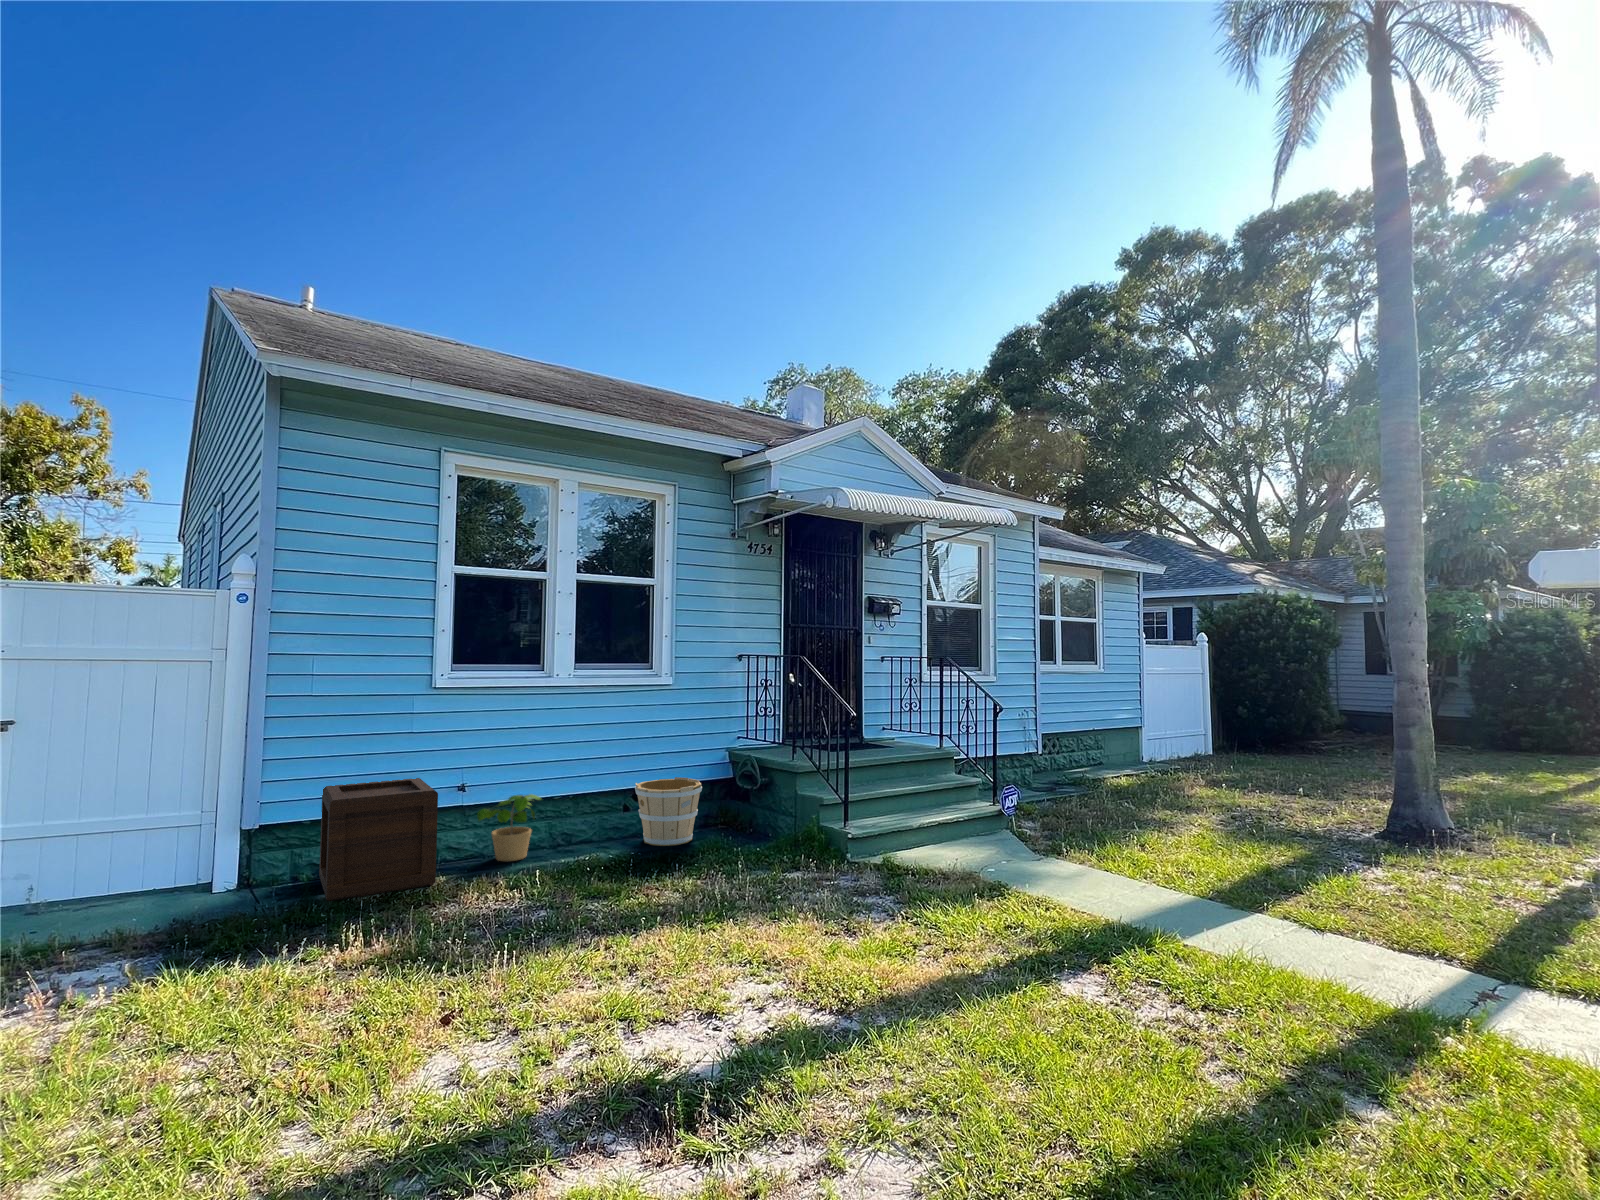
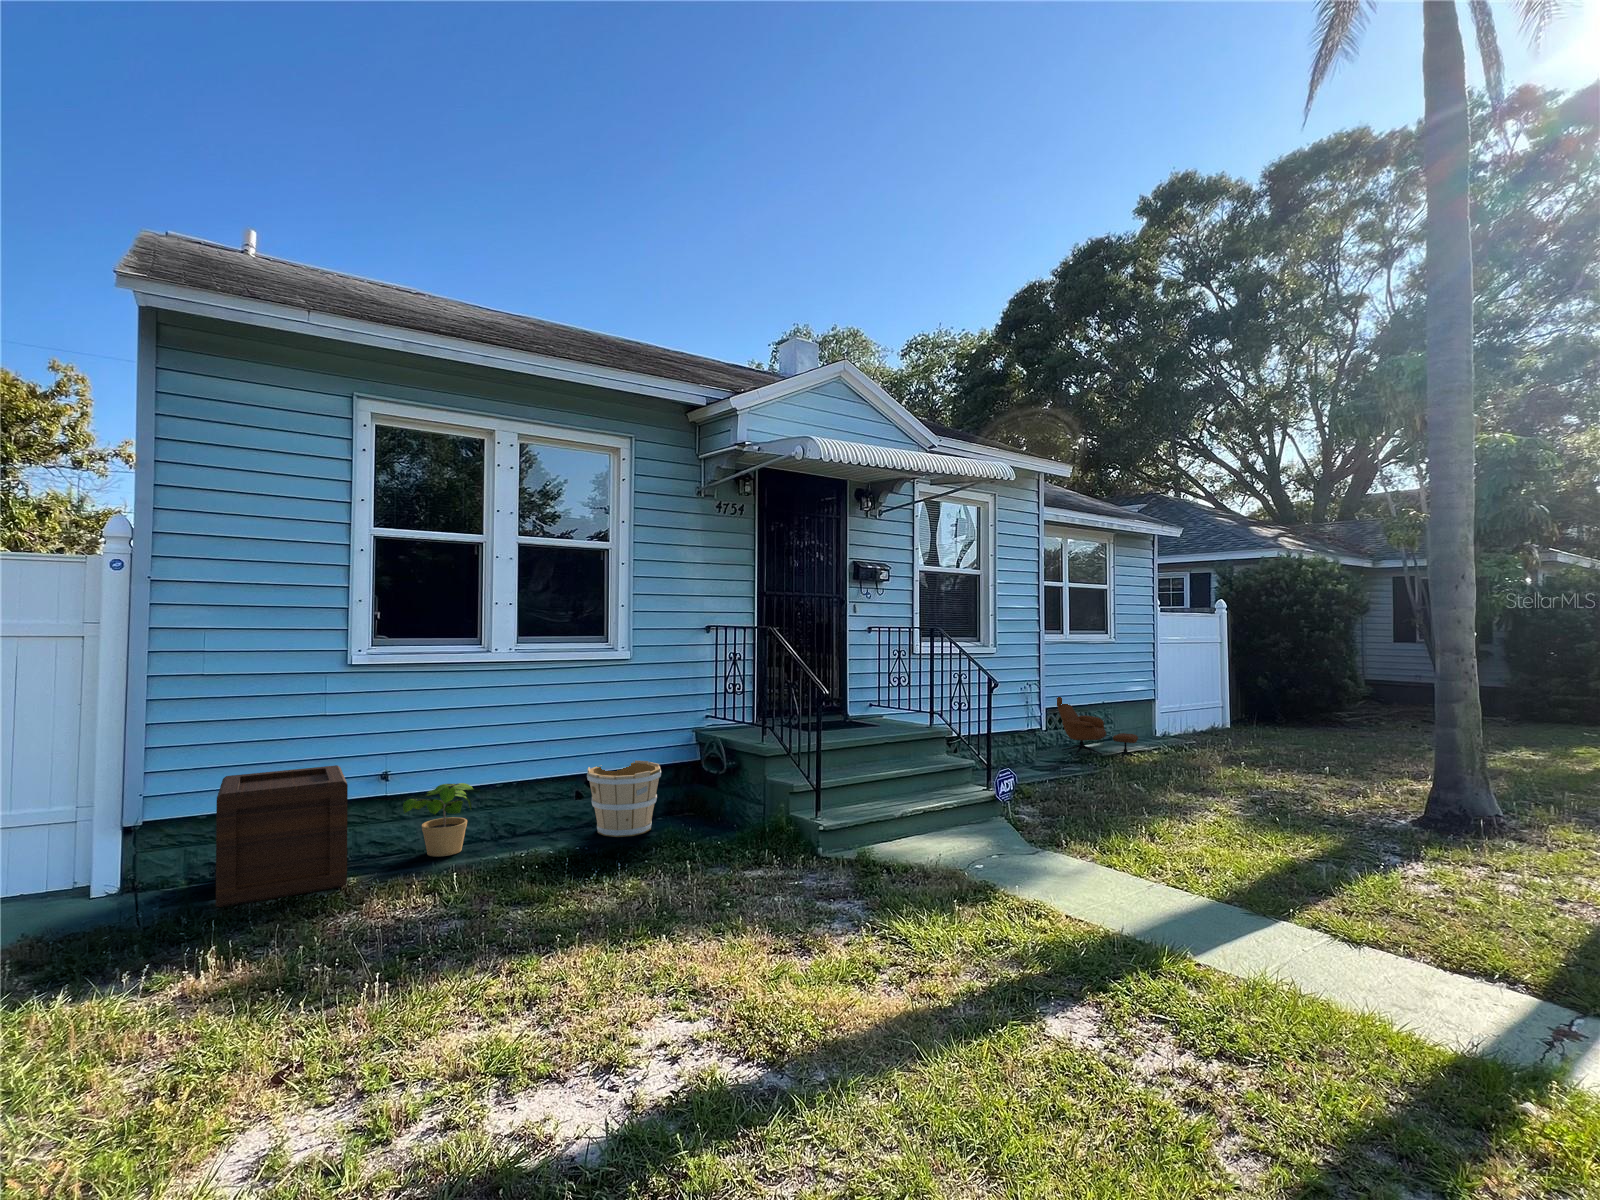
lounge chair: none [1052,721,1132,782] -> present [1057,697,1142,759]

